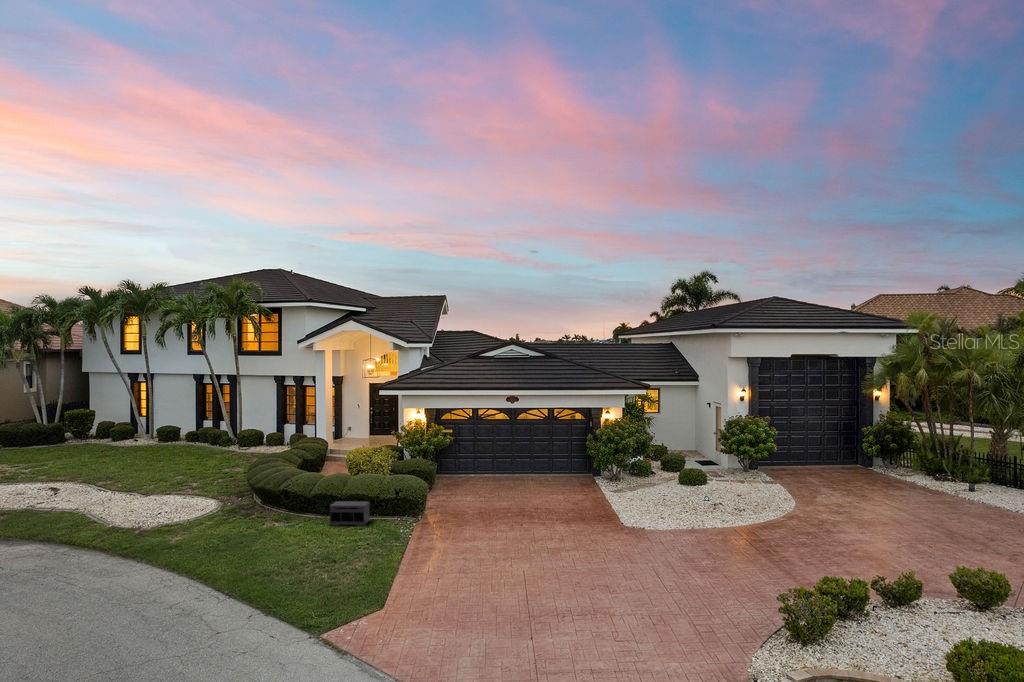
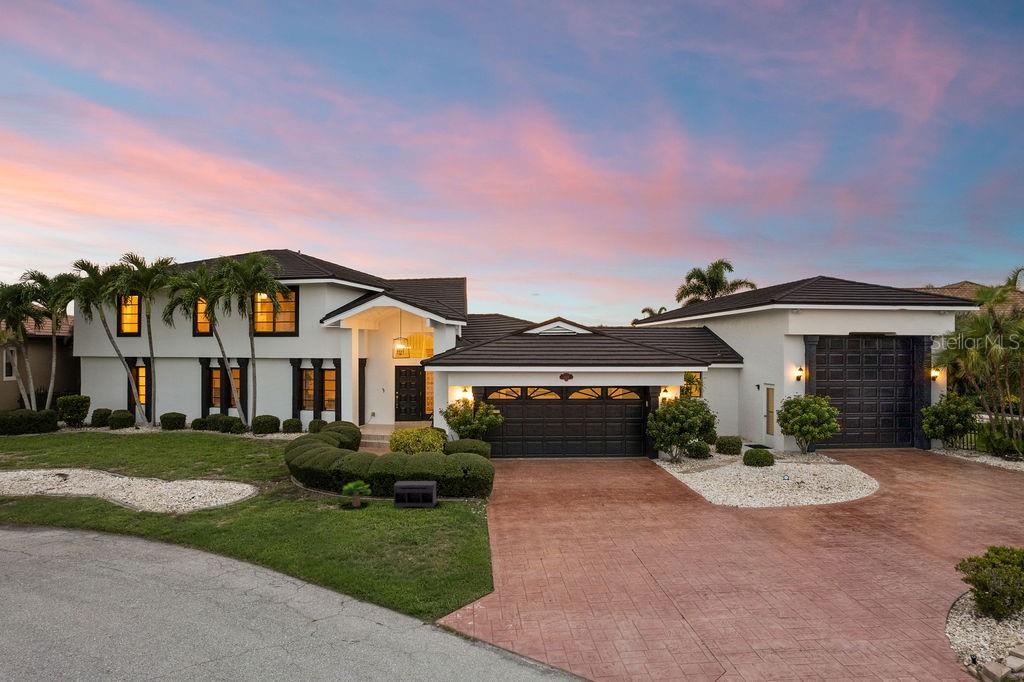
potted plant: none [284,500,312,524] -> present [343,481,371,507]

